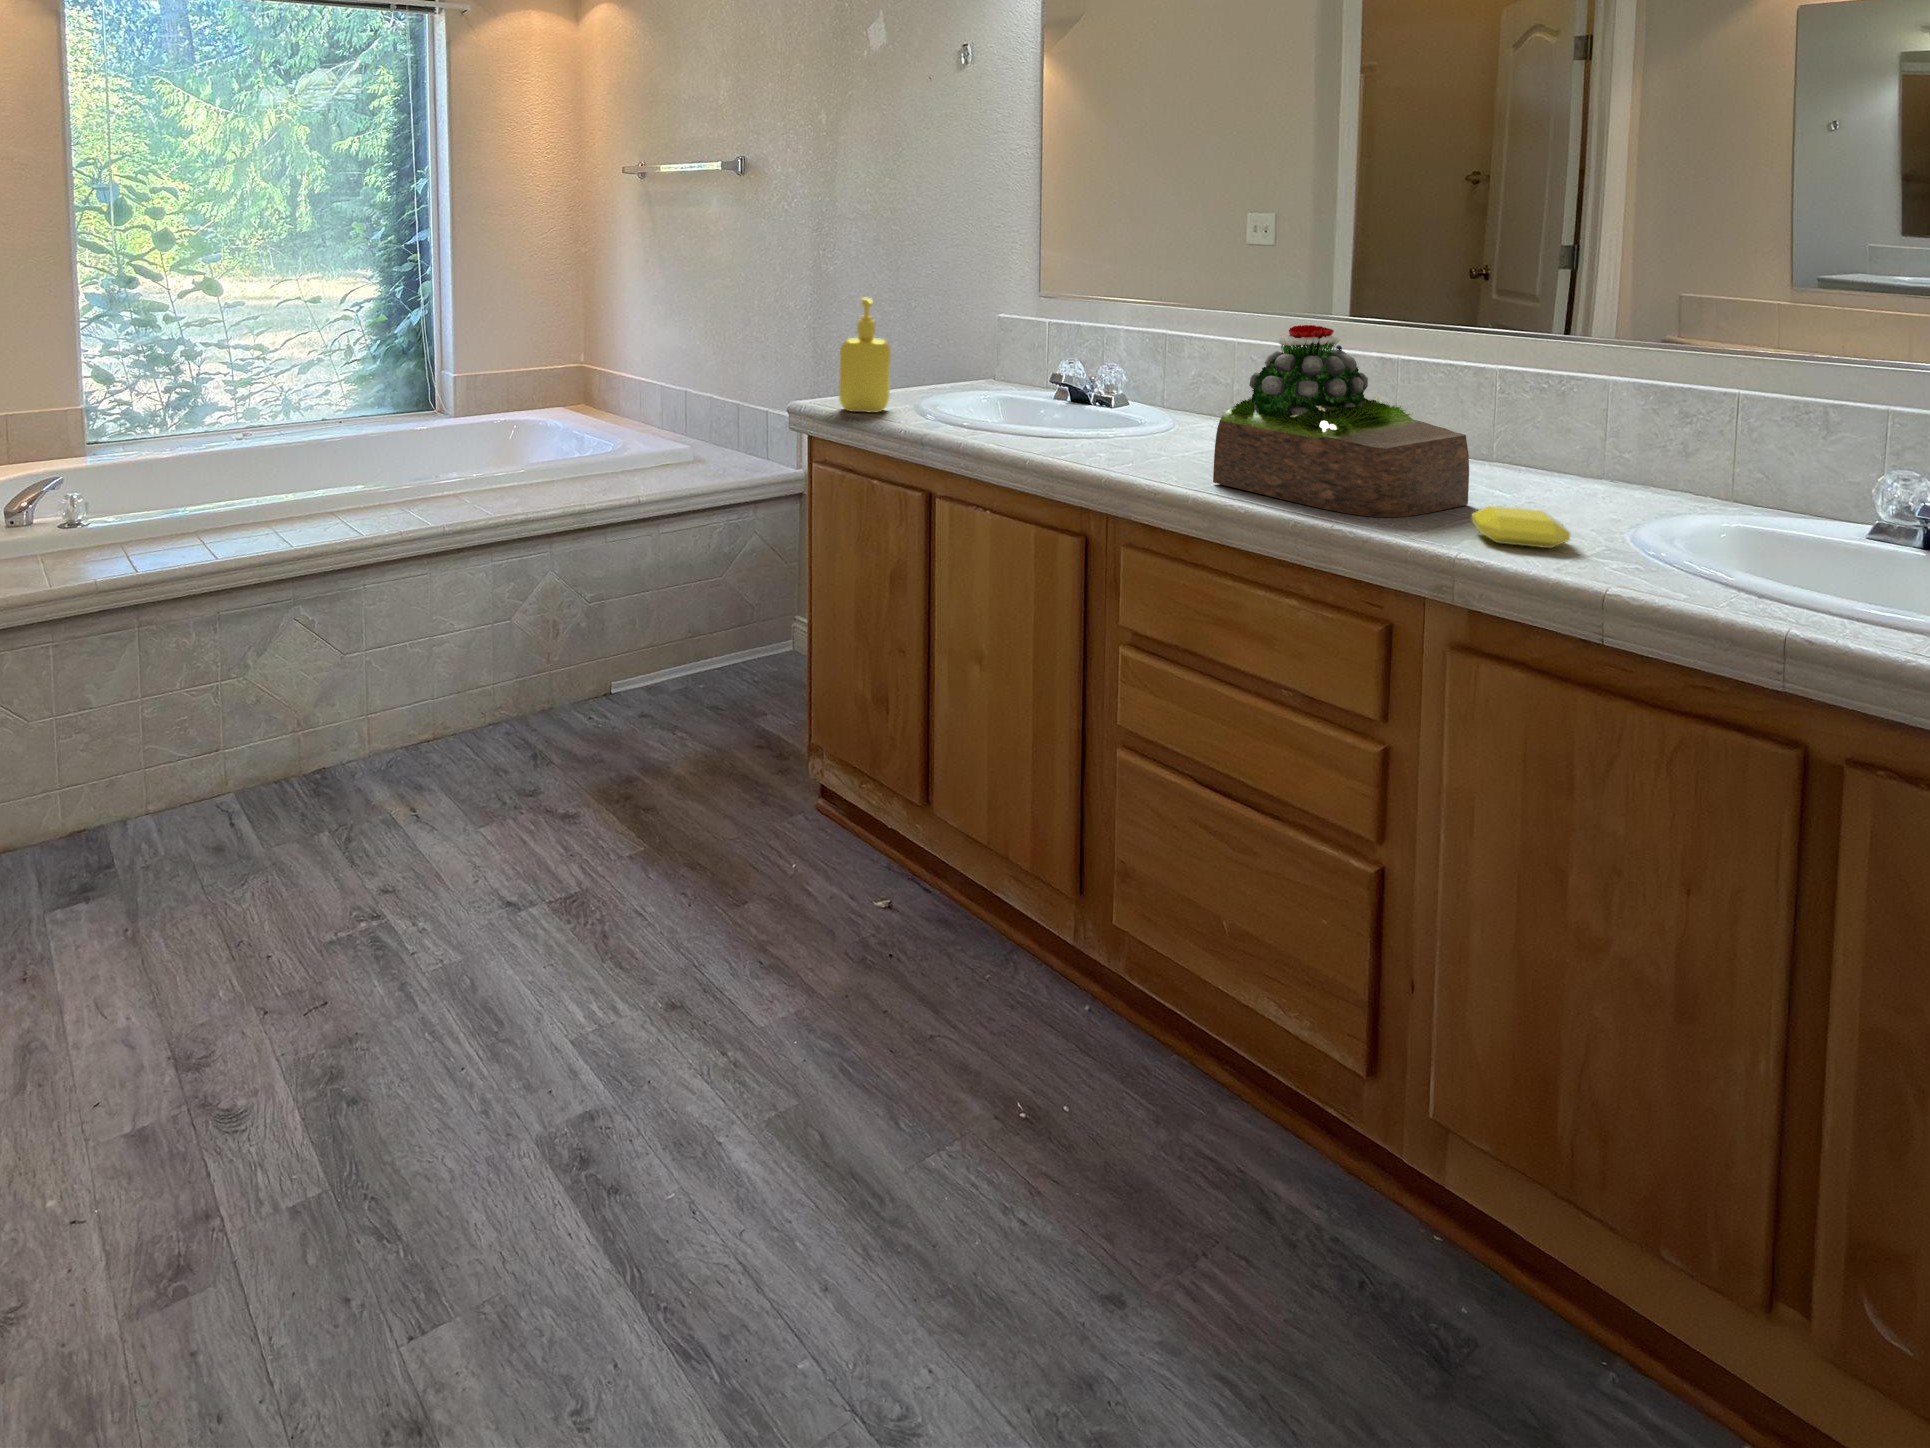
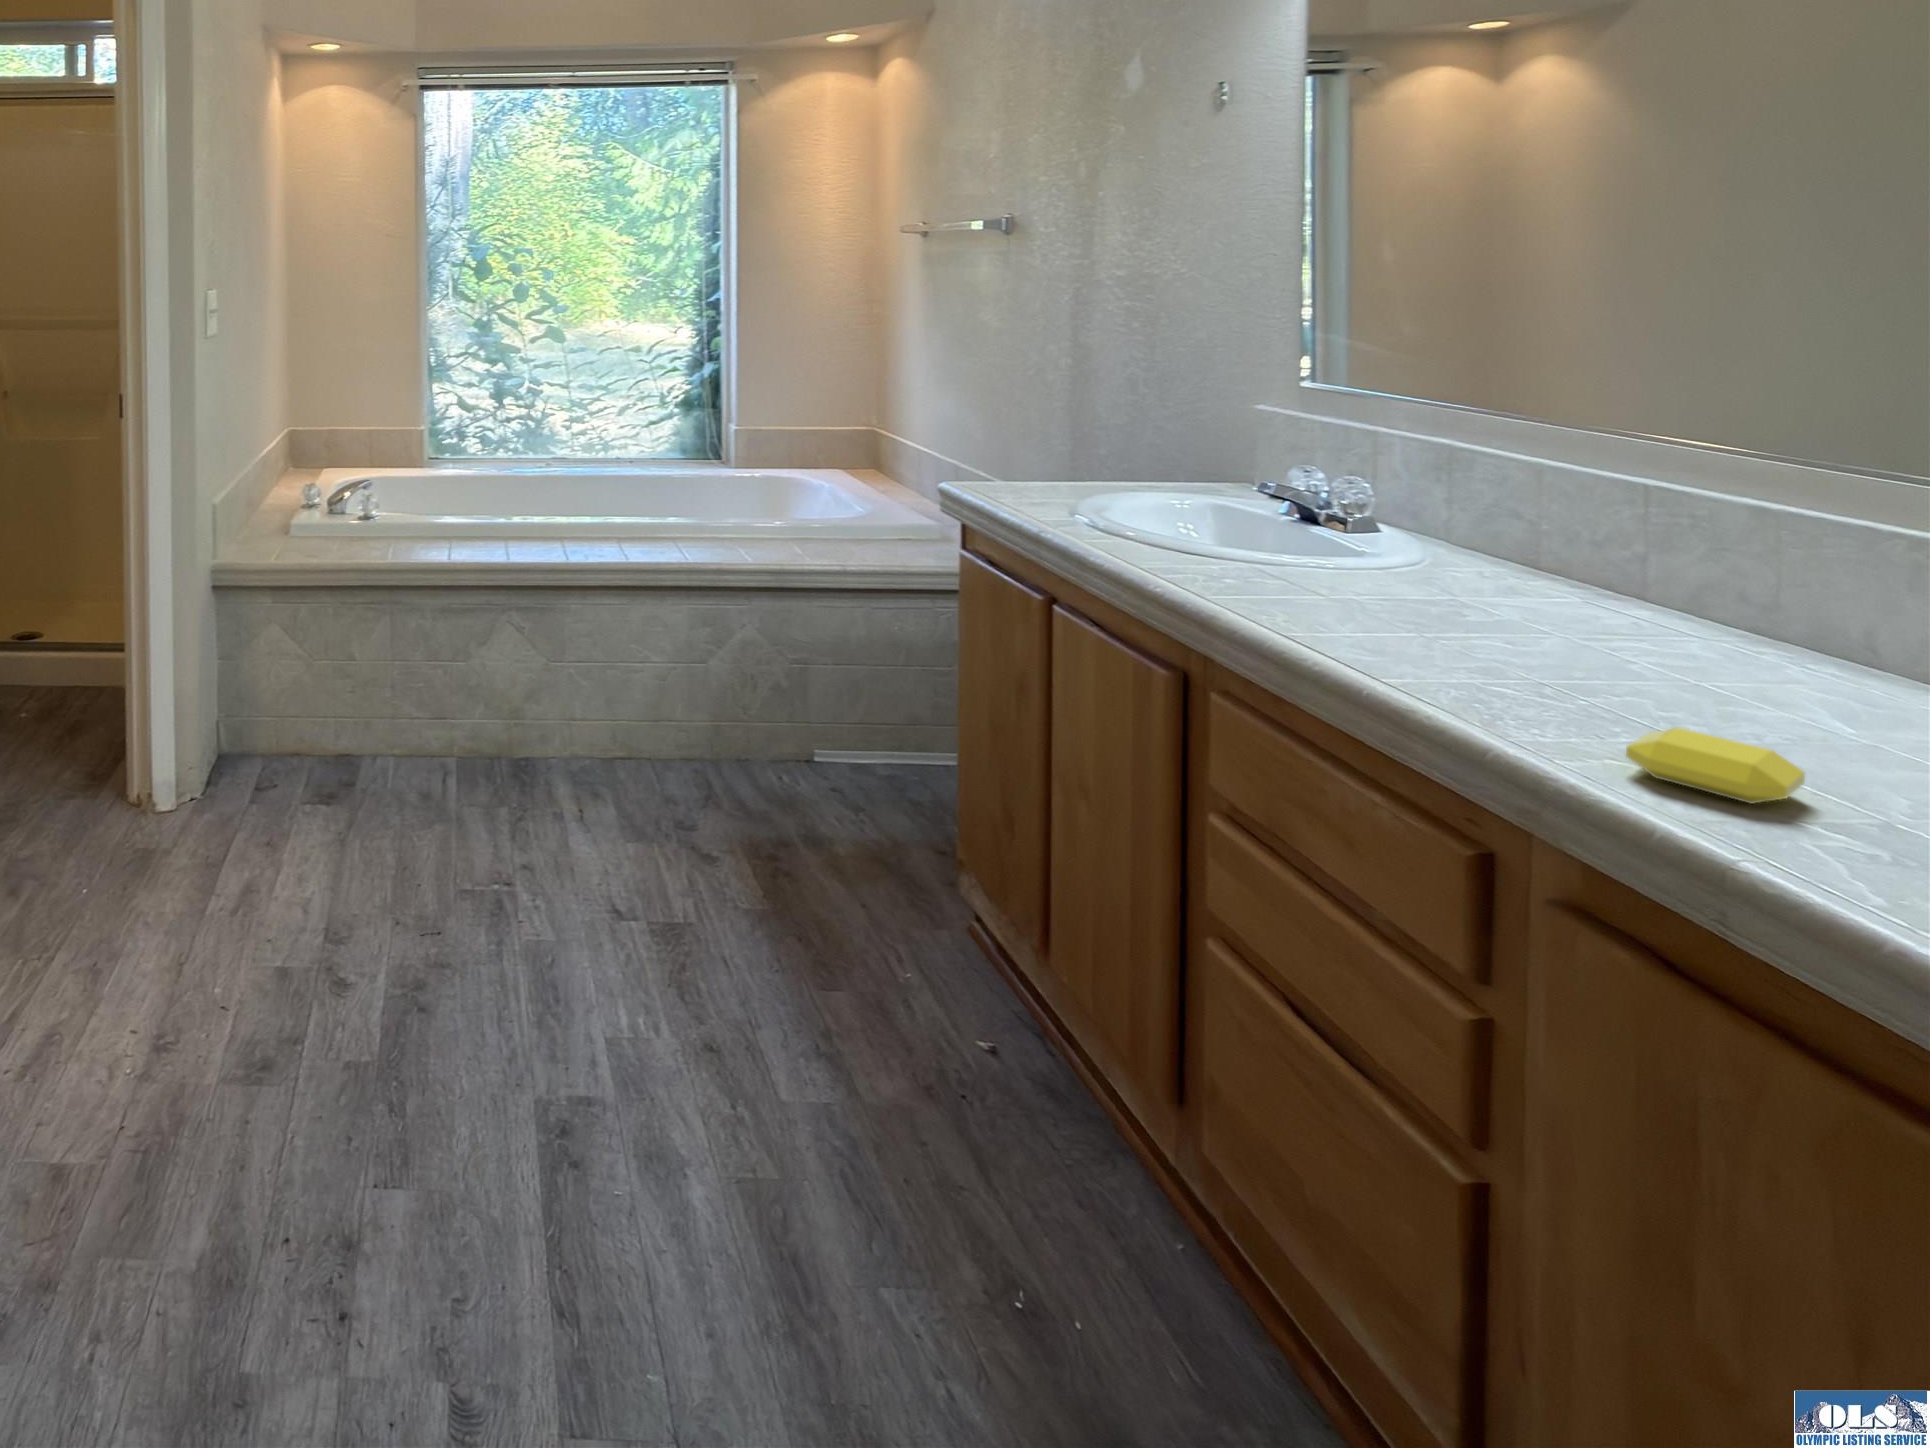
soap dispenser: present [839,298,891,413] -> none [985,378,1053,505]
succulent plant: present [1213,325,1469,517] -> none [1331,450,1739,730]

